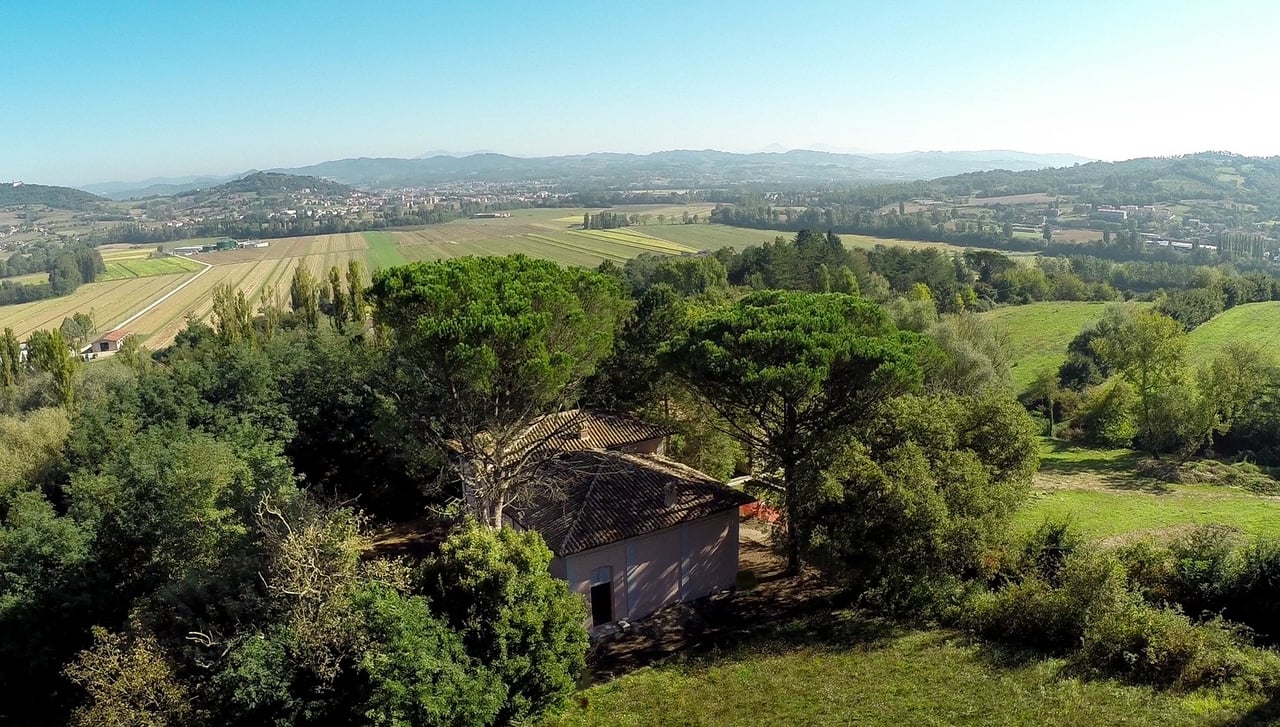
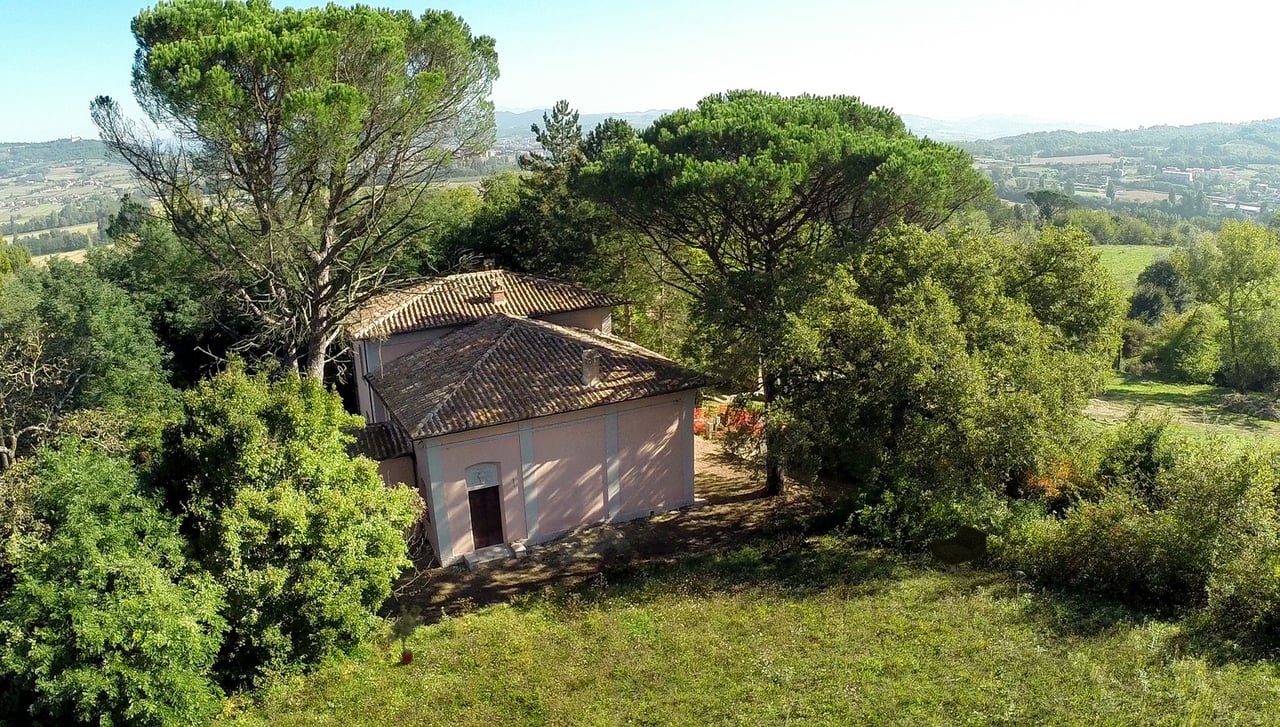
lounge chair: present [735,570,759,595] -> present [927,524,987,579]

